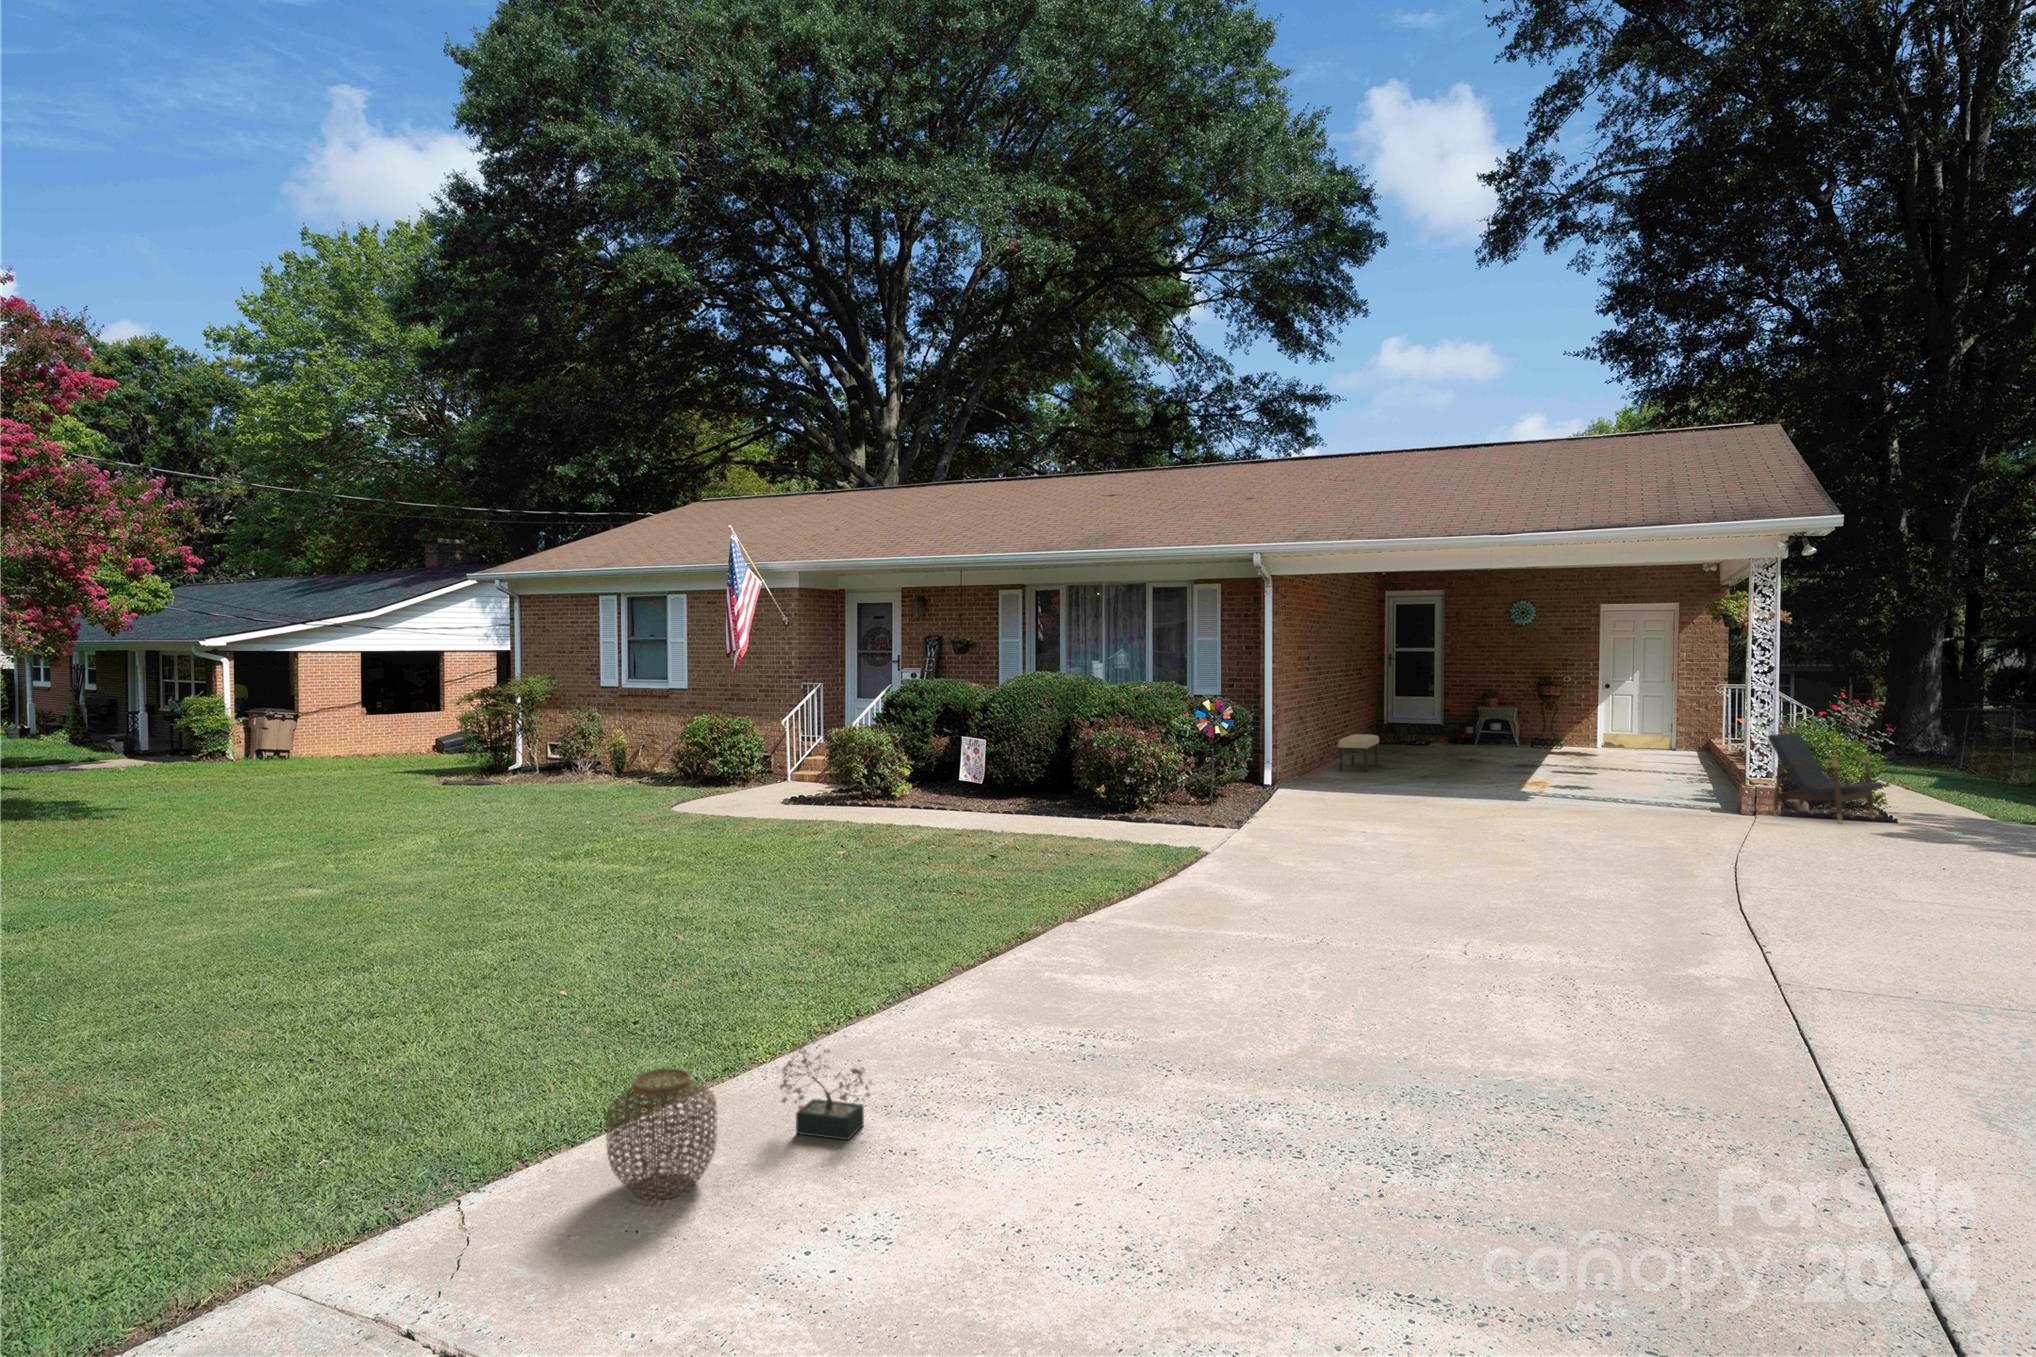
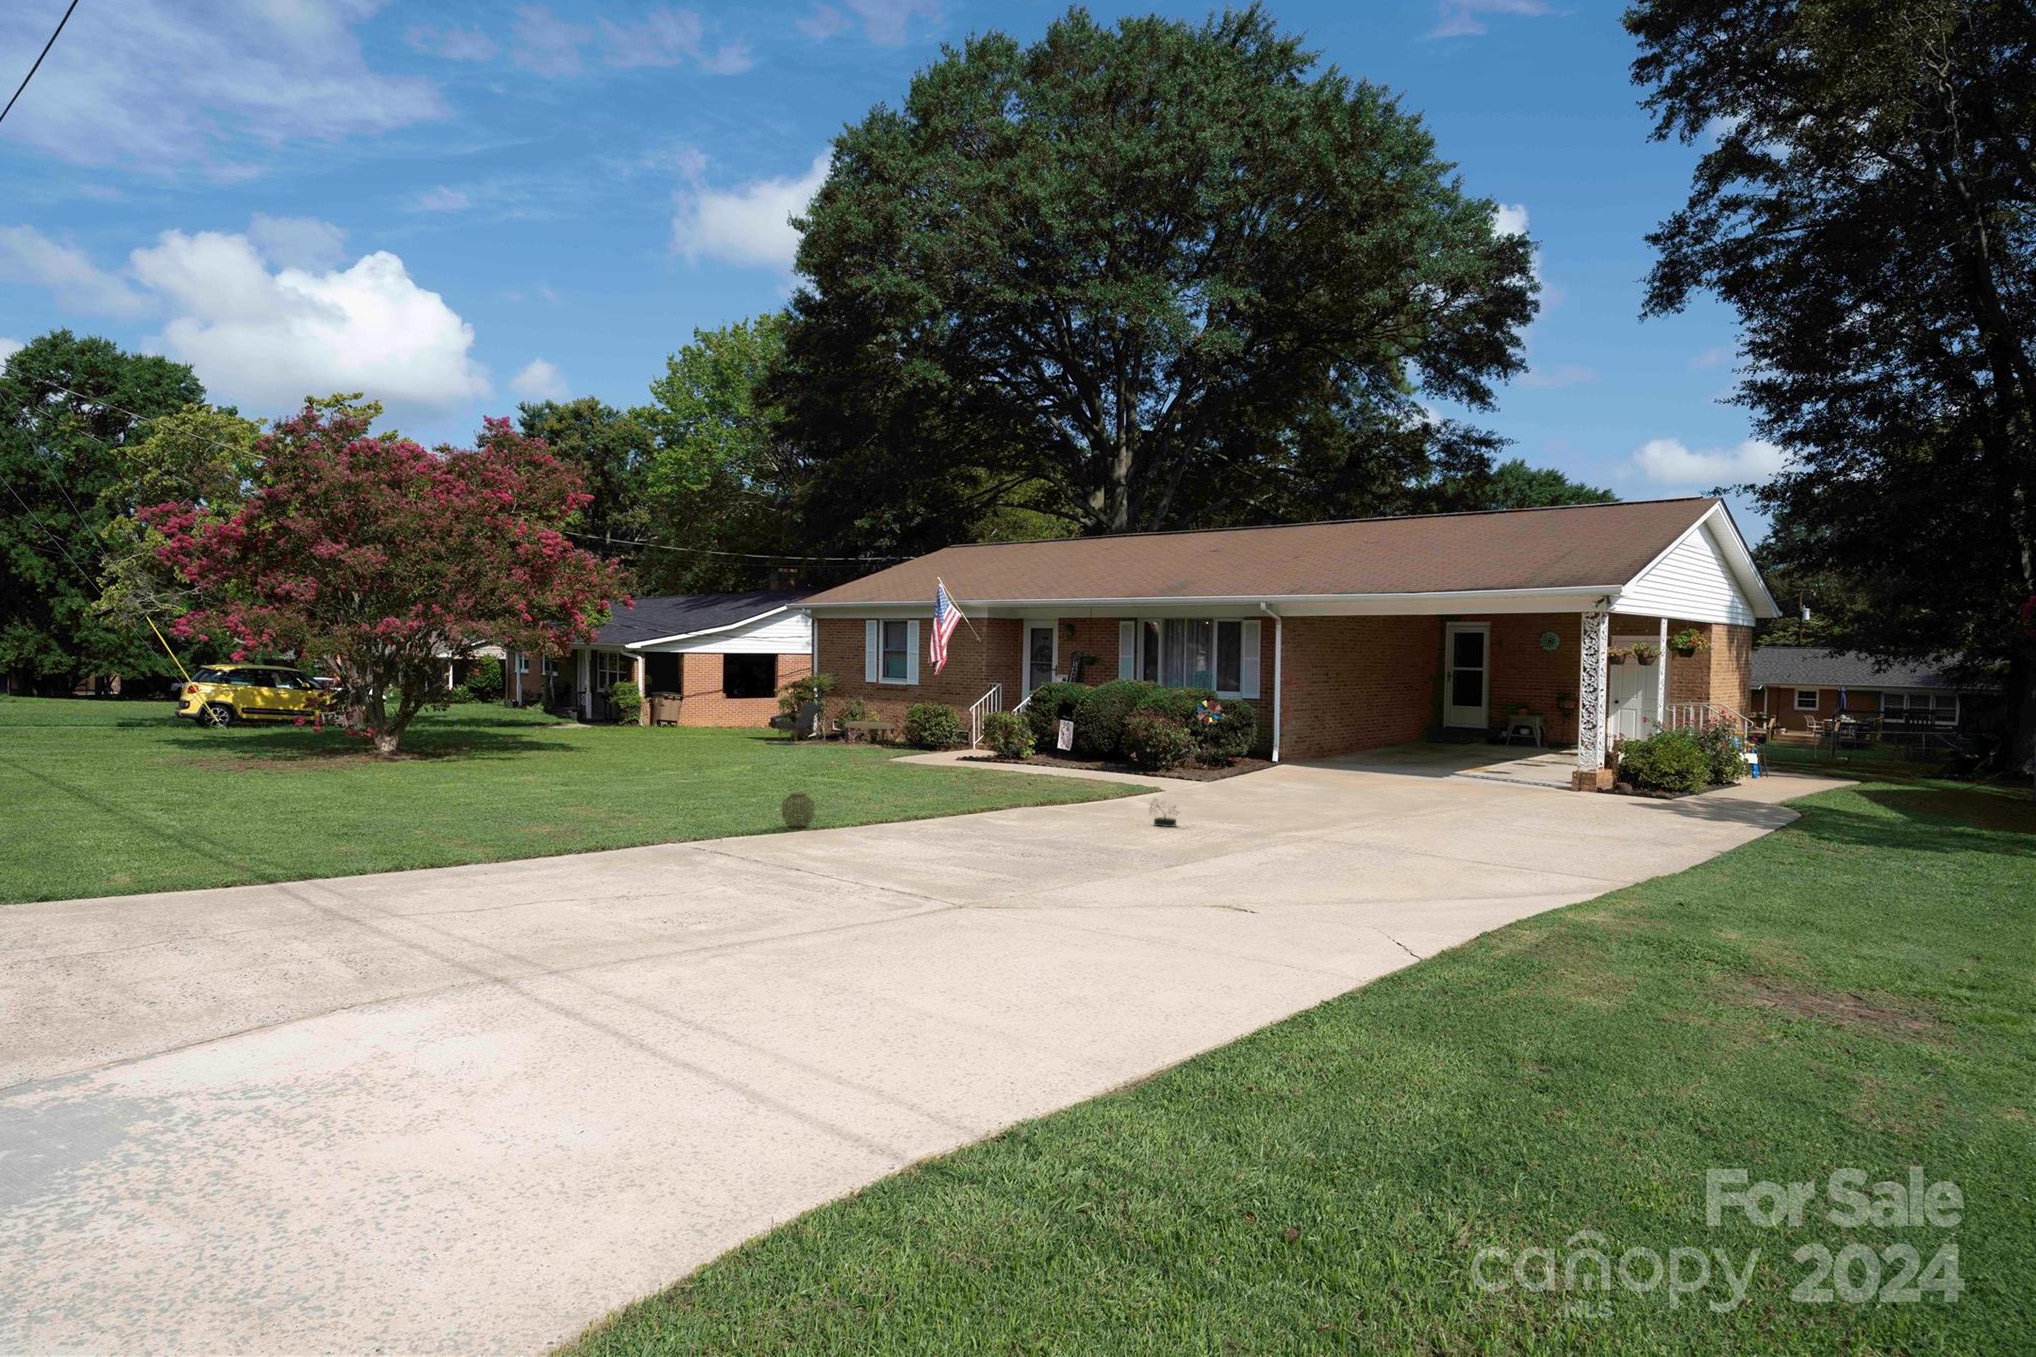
lounge chair: present [1768,732,1884,824] -> present [777,703,820,738]
bench: present [1338,734,1379,772] -> present [845,721,894,745]
decorative plant: present [780,1042,873,1140] -> present [1150,804,1177,827]

